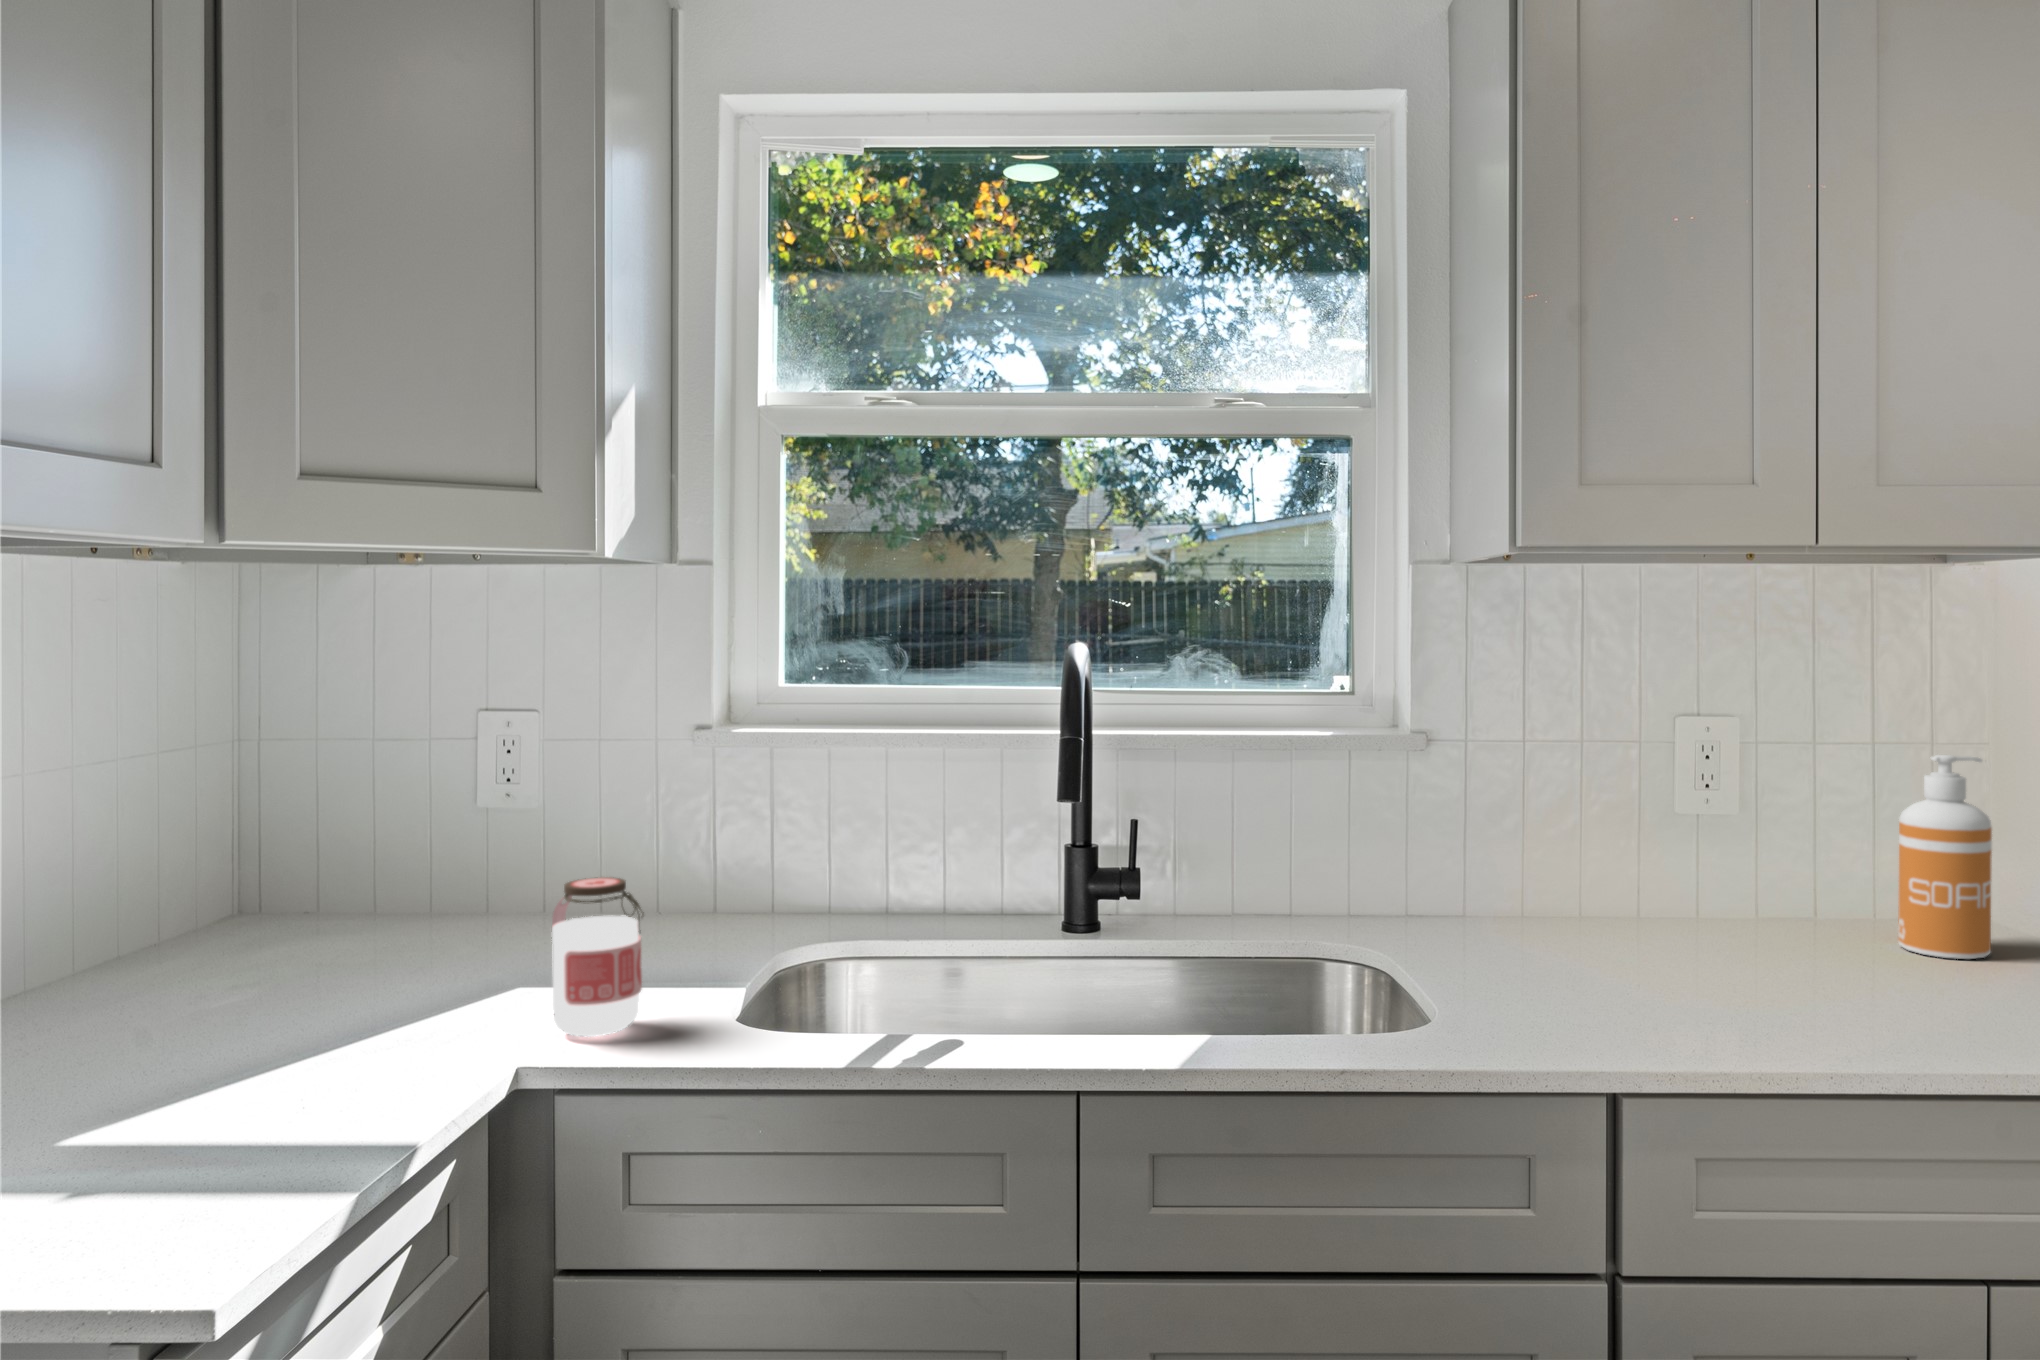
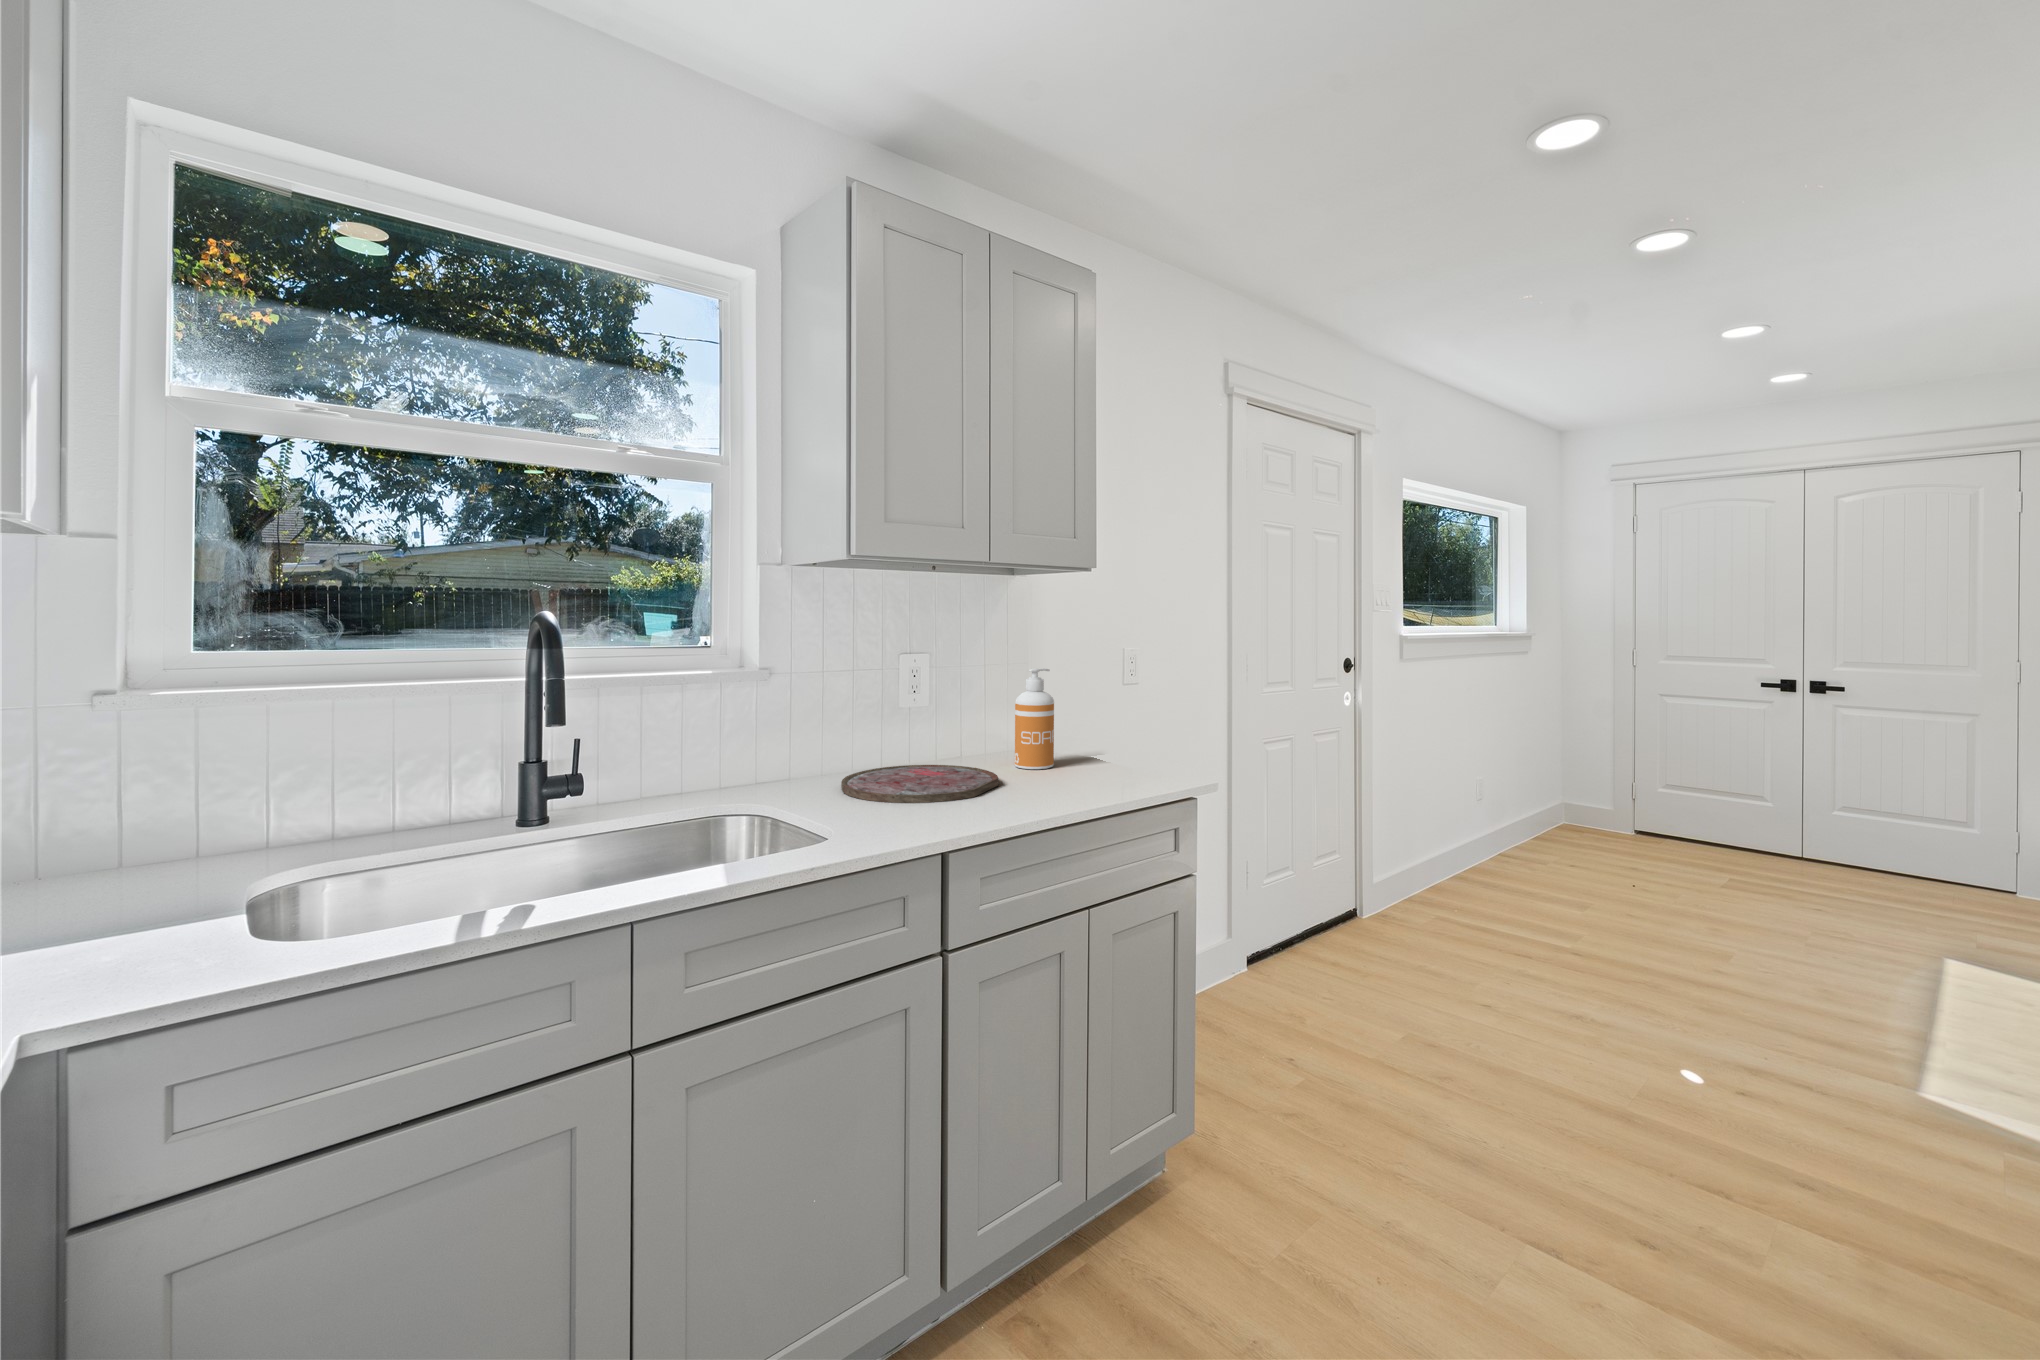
jar: present [552,877,643,1036] -> none [70,829,190,981]
cutting board: none [1527,913,1830,994] -> present [841,765,999,803]

